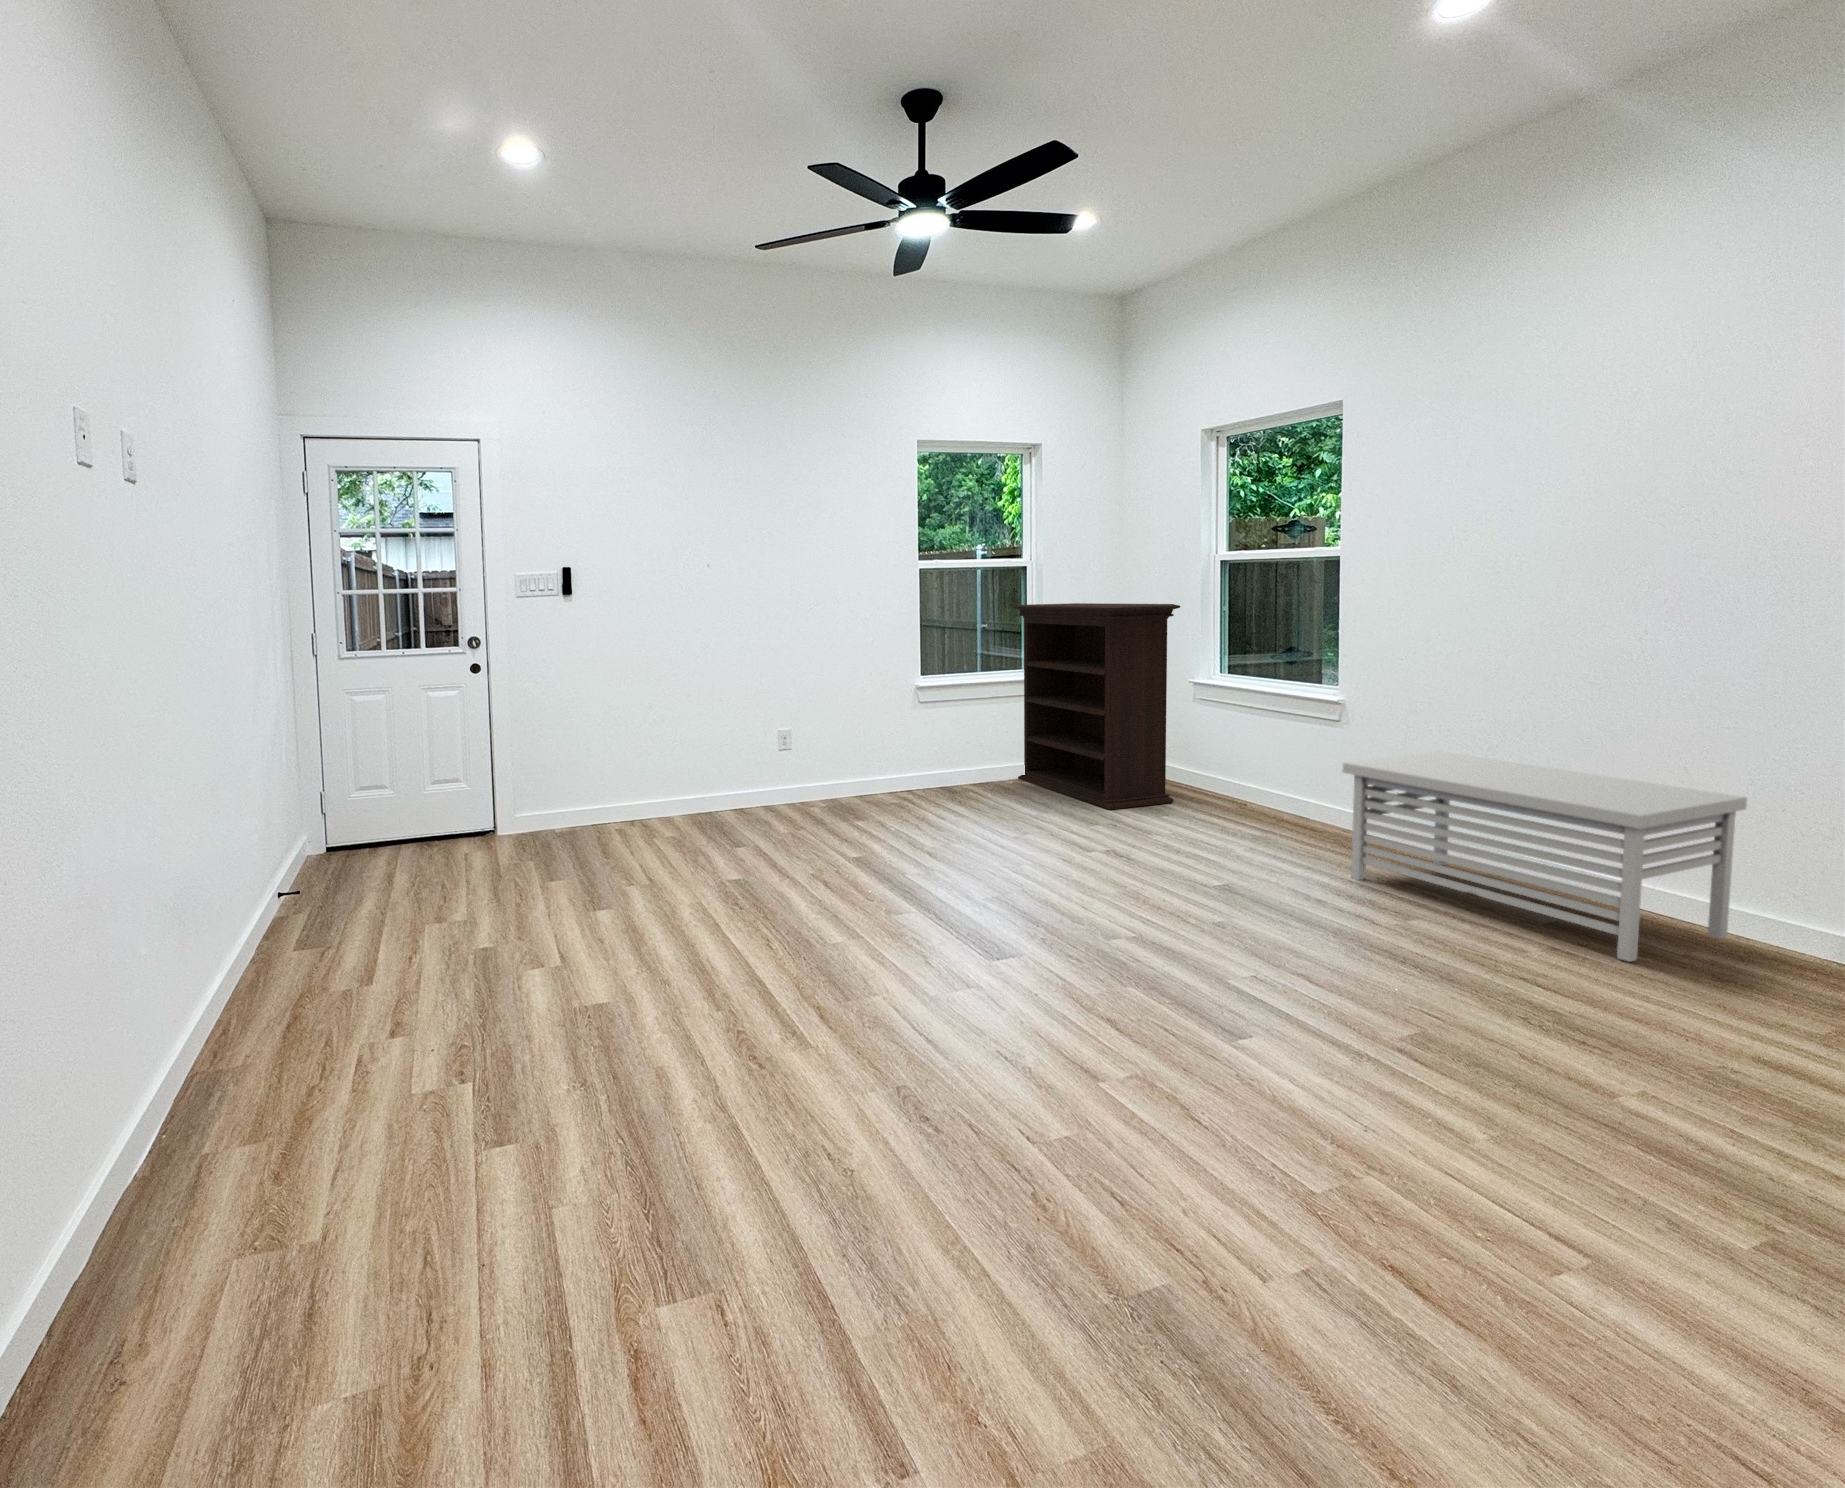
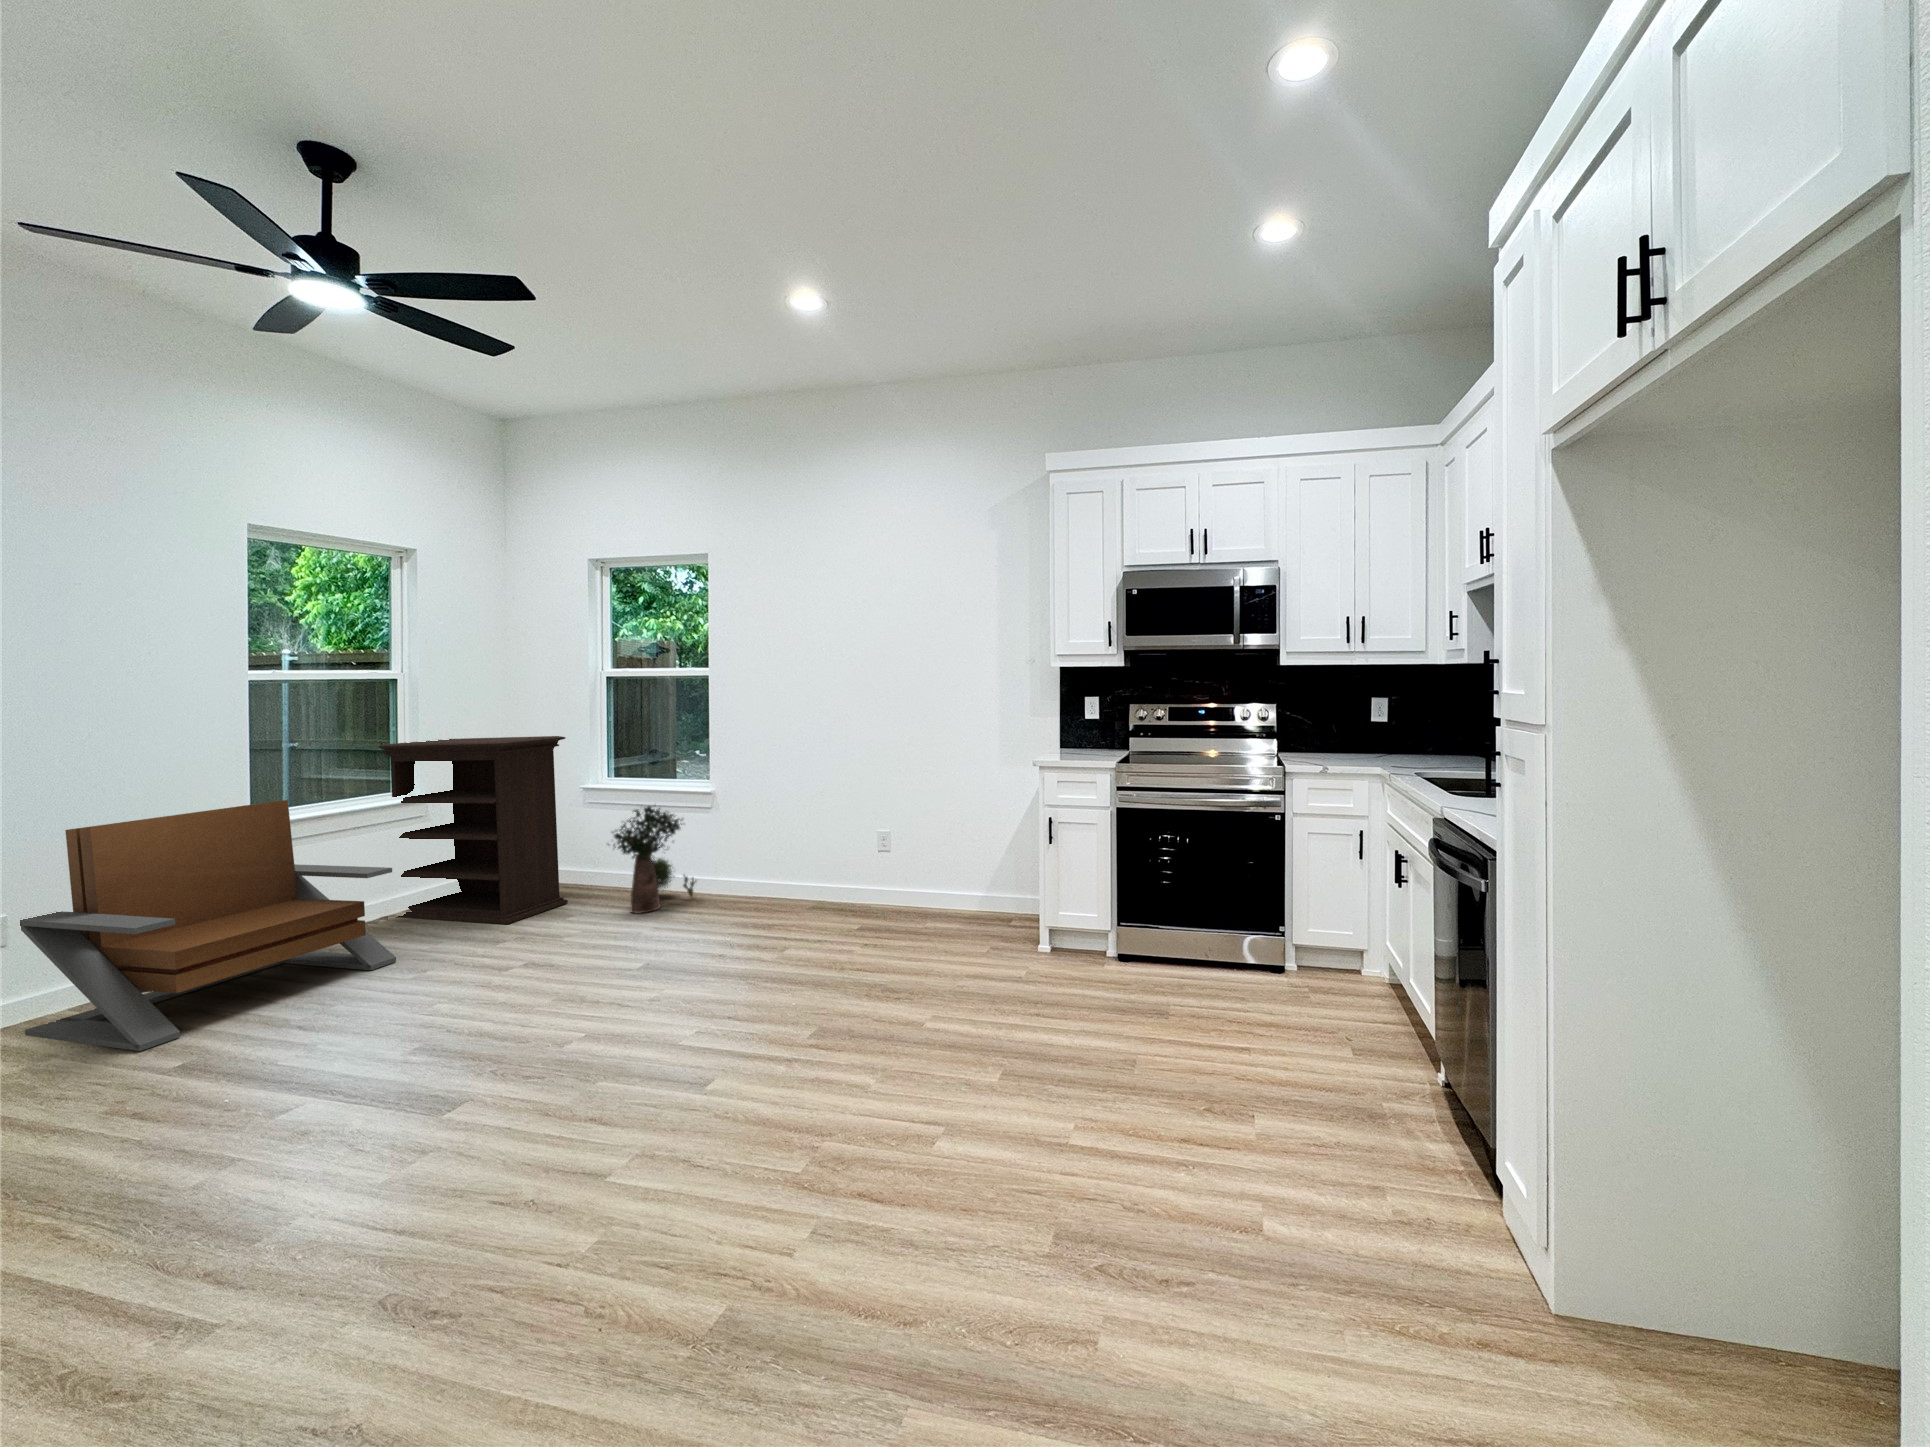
lounge chair: none [789,650,1009,839] -> present [20,800,396,1051]
potted plant: none [1212,697,1323,833] -> present [613,805,696,913]
storage bench: present [1343,751,1747,962] -> none [720,826,936,935]

